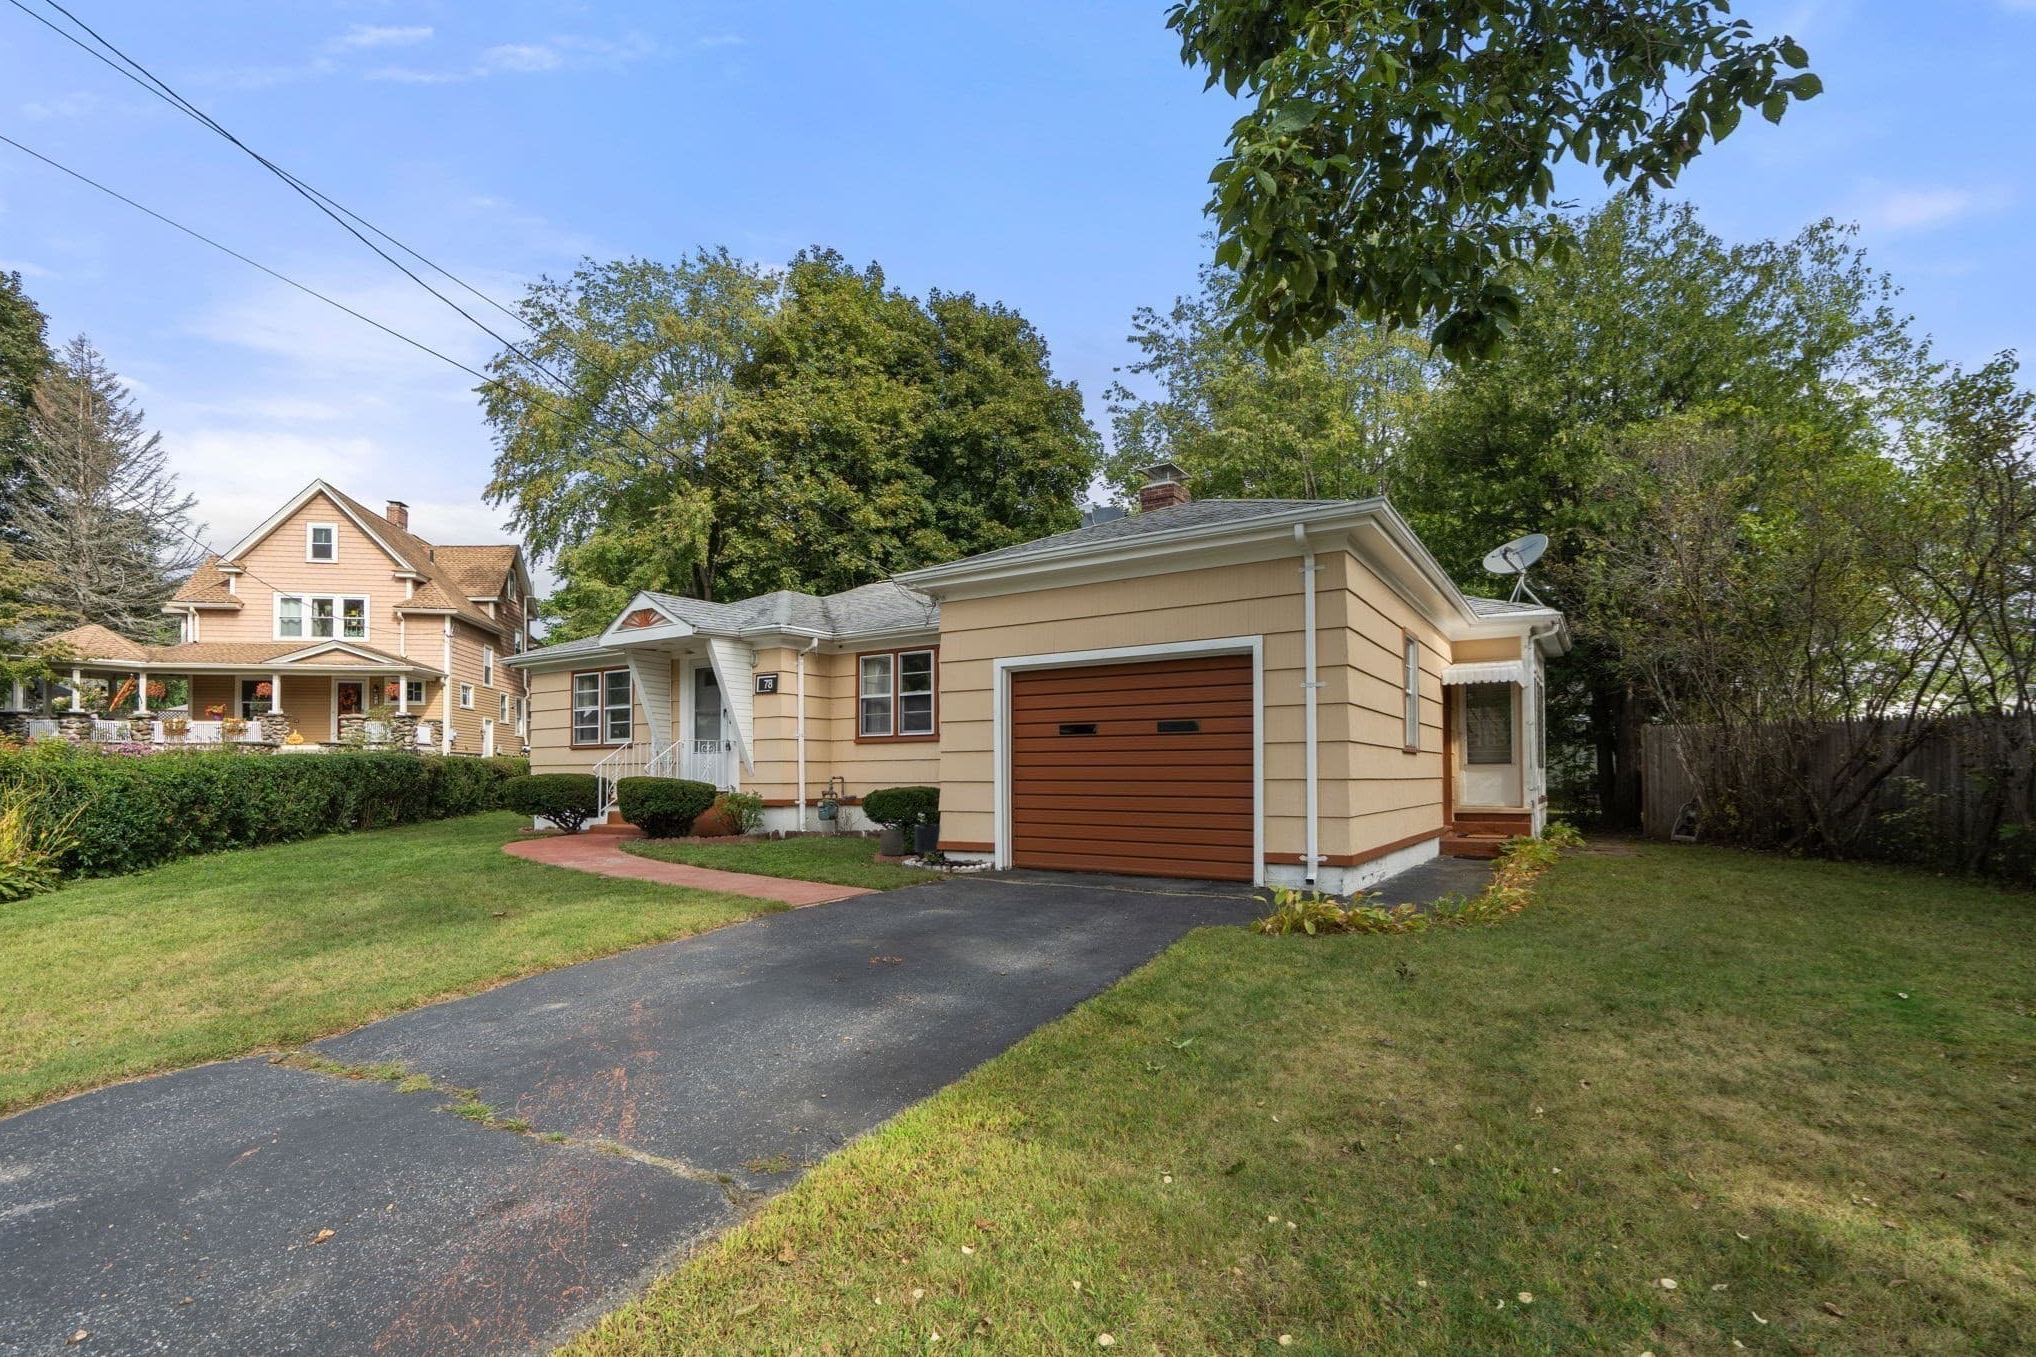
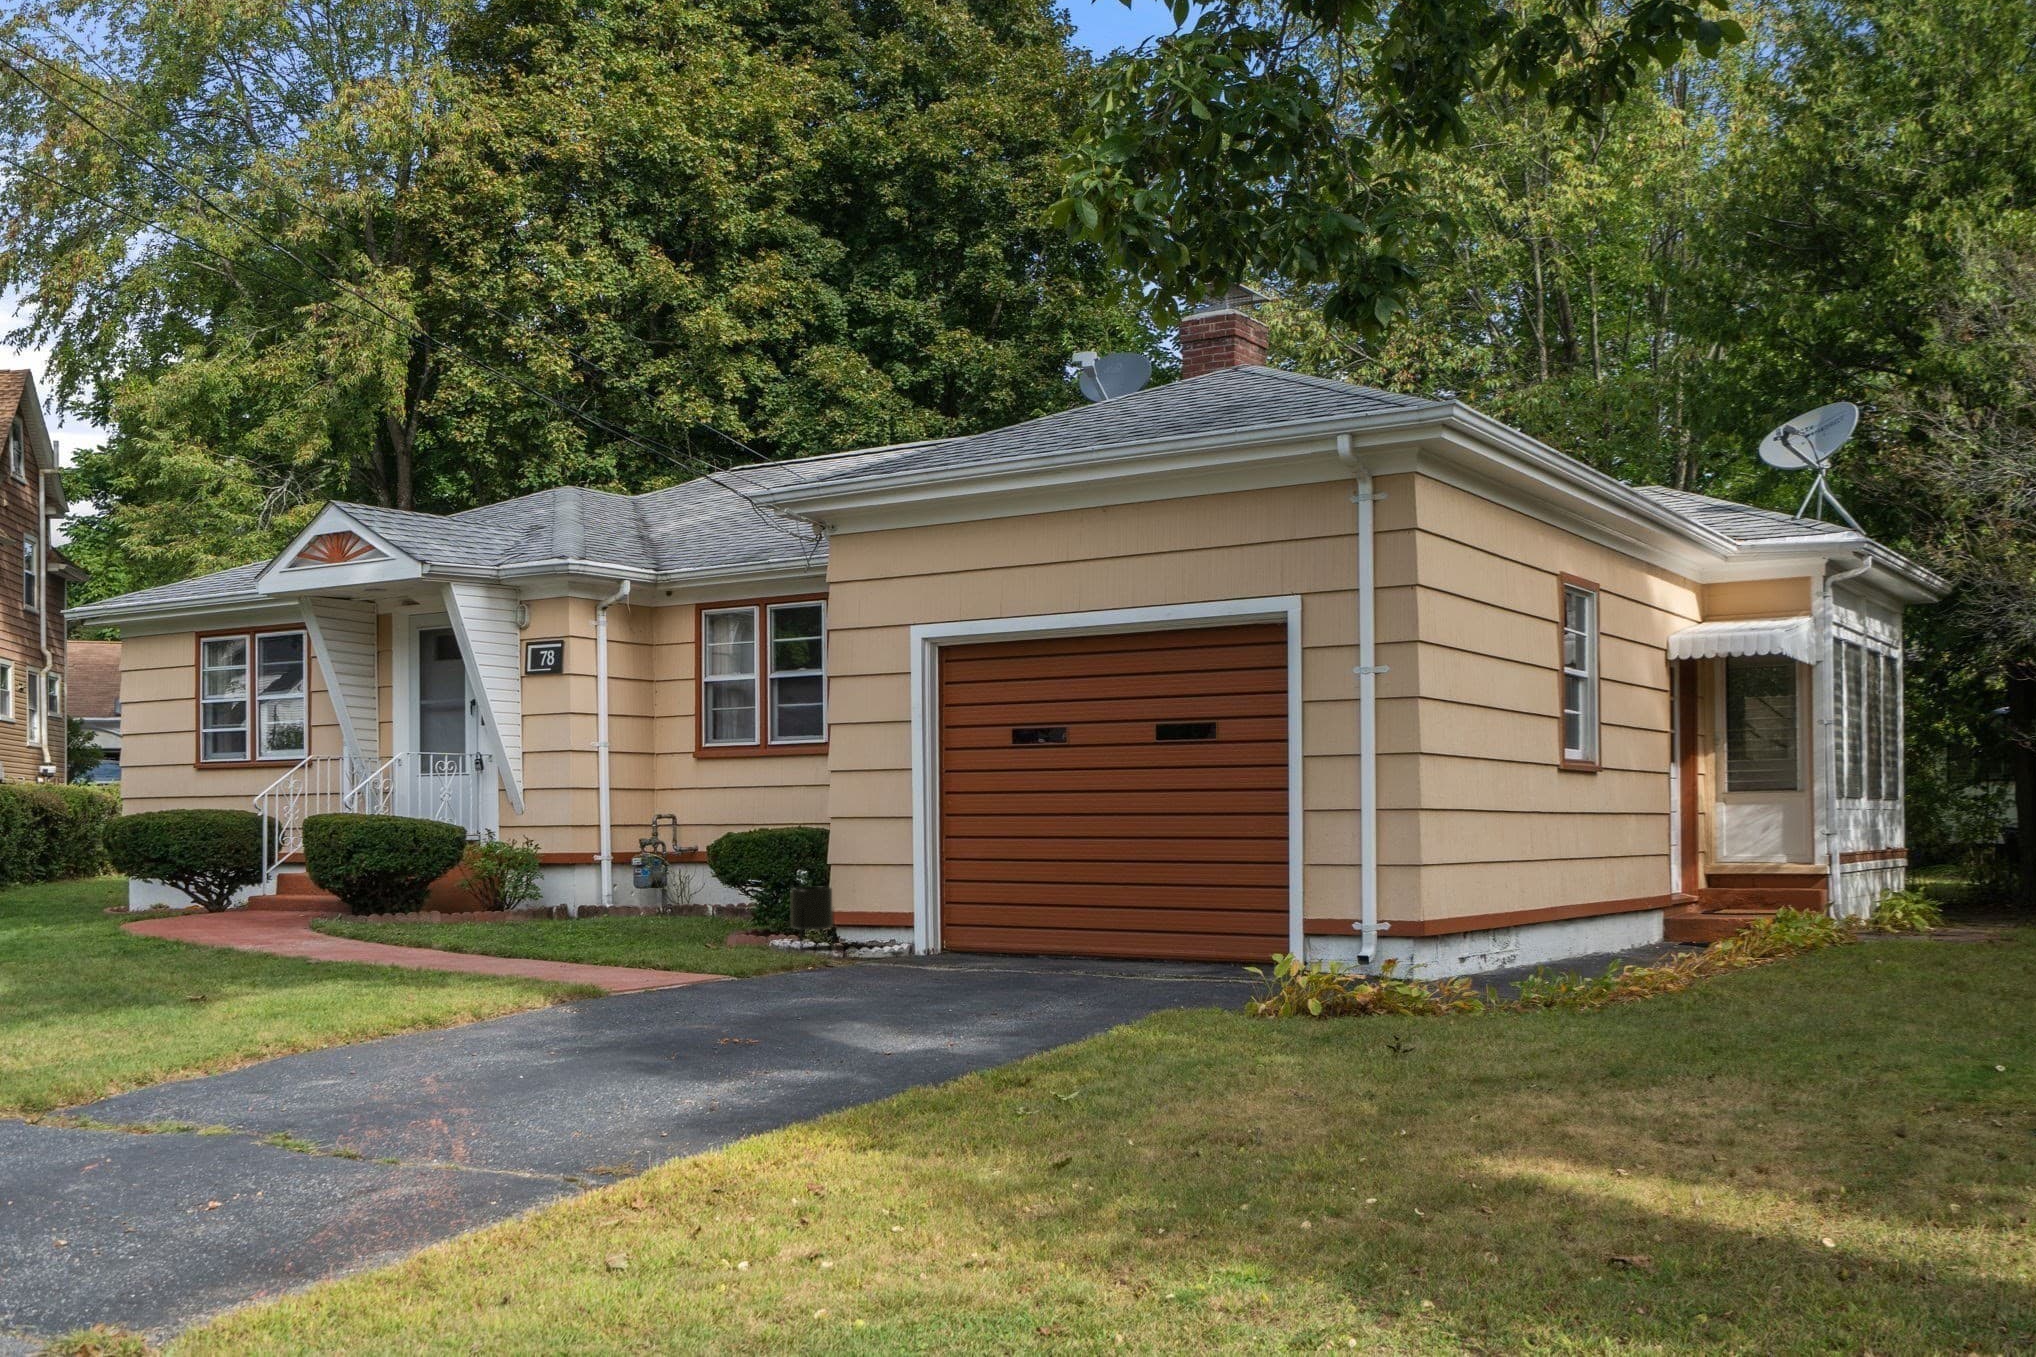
woven basket: present [880,829,904,856] -> none [735,896,782,938]

